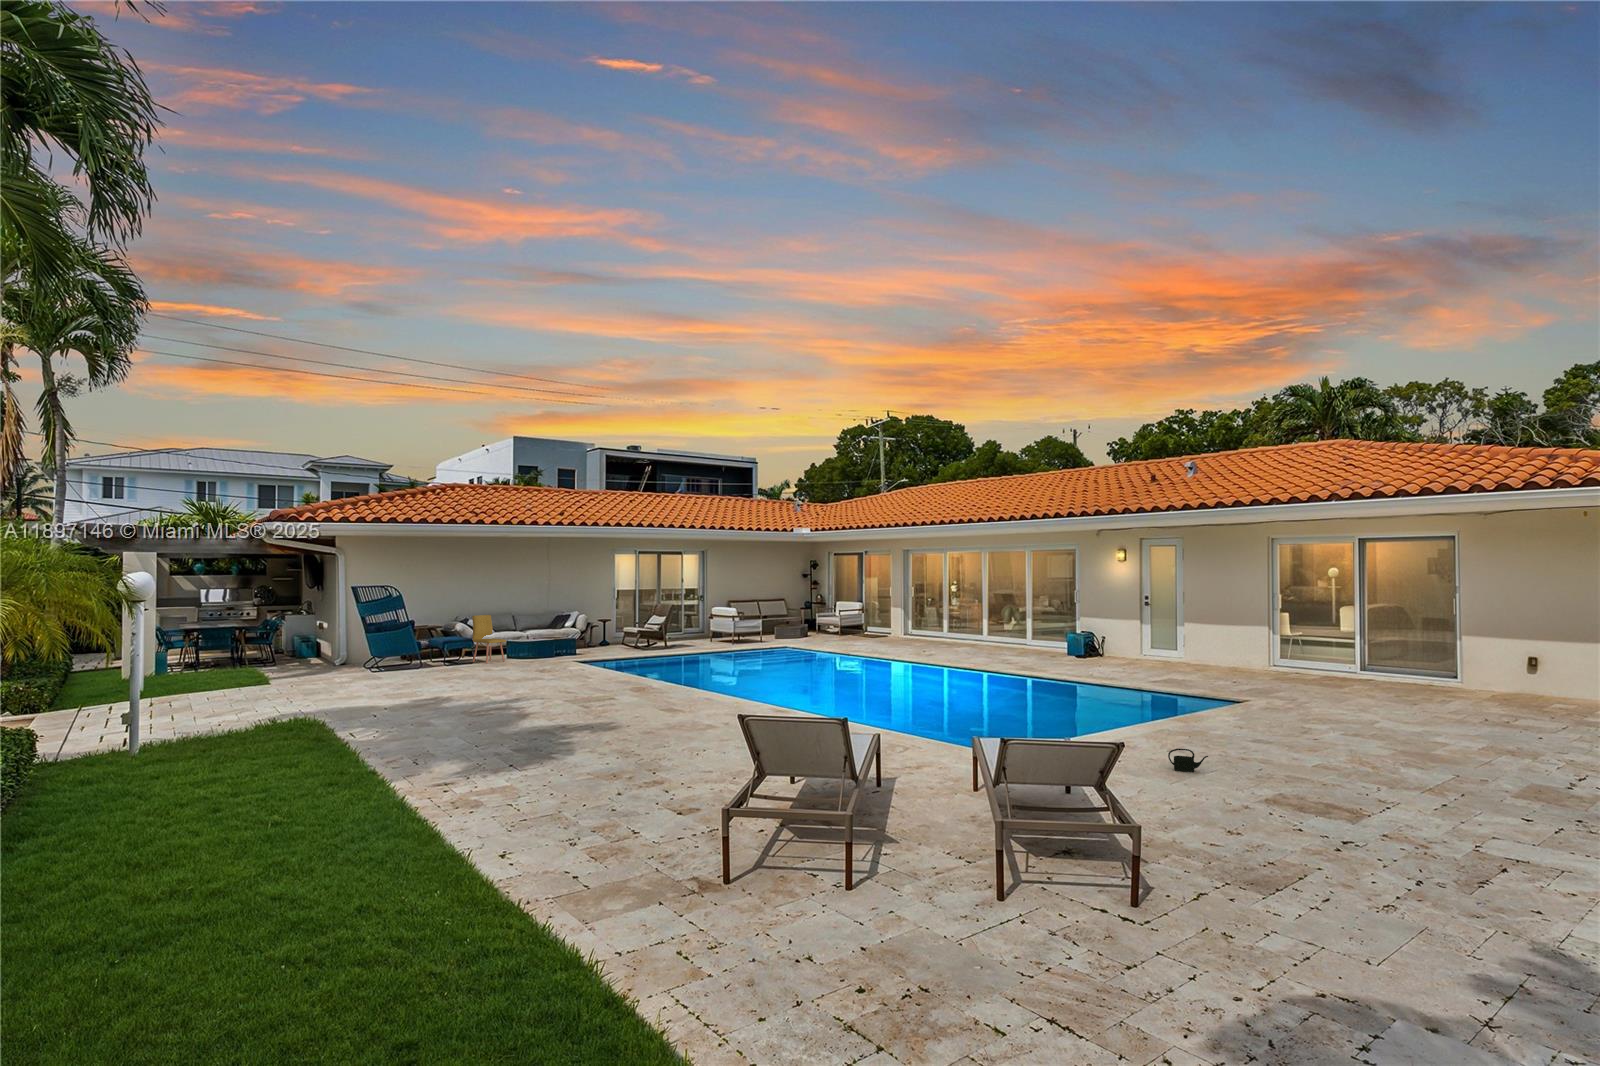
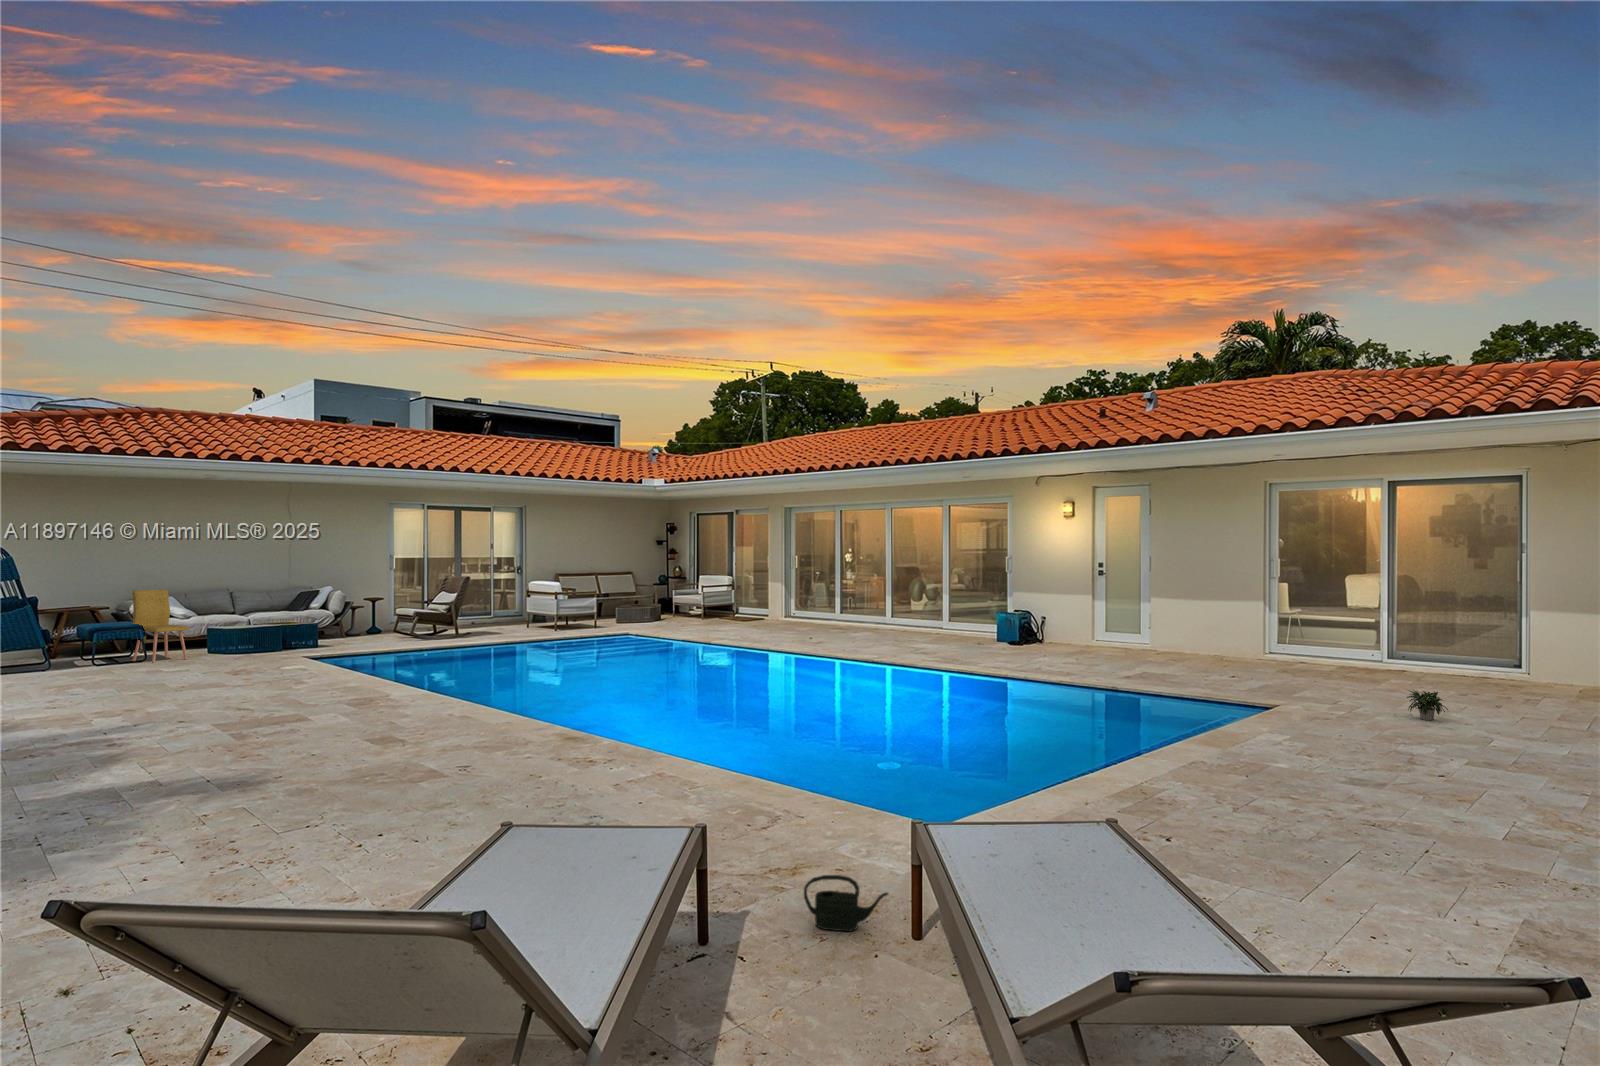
potted plant: none [1336,691,1372,713] -> present [1407,690,1448,720]
watering can: present [1168,749,1208,772] -> present [804,875,888,931]

